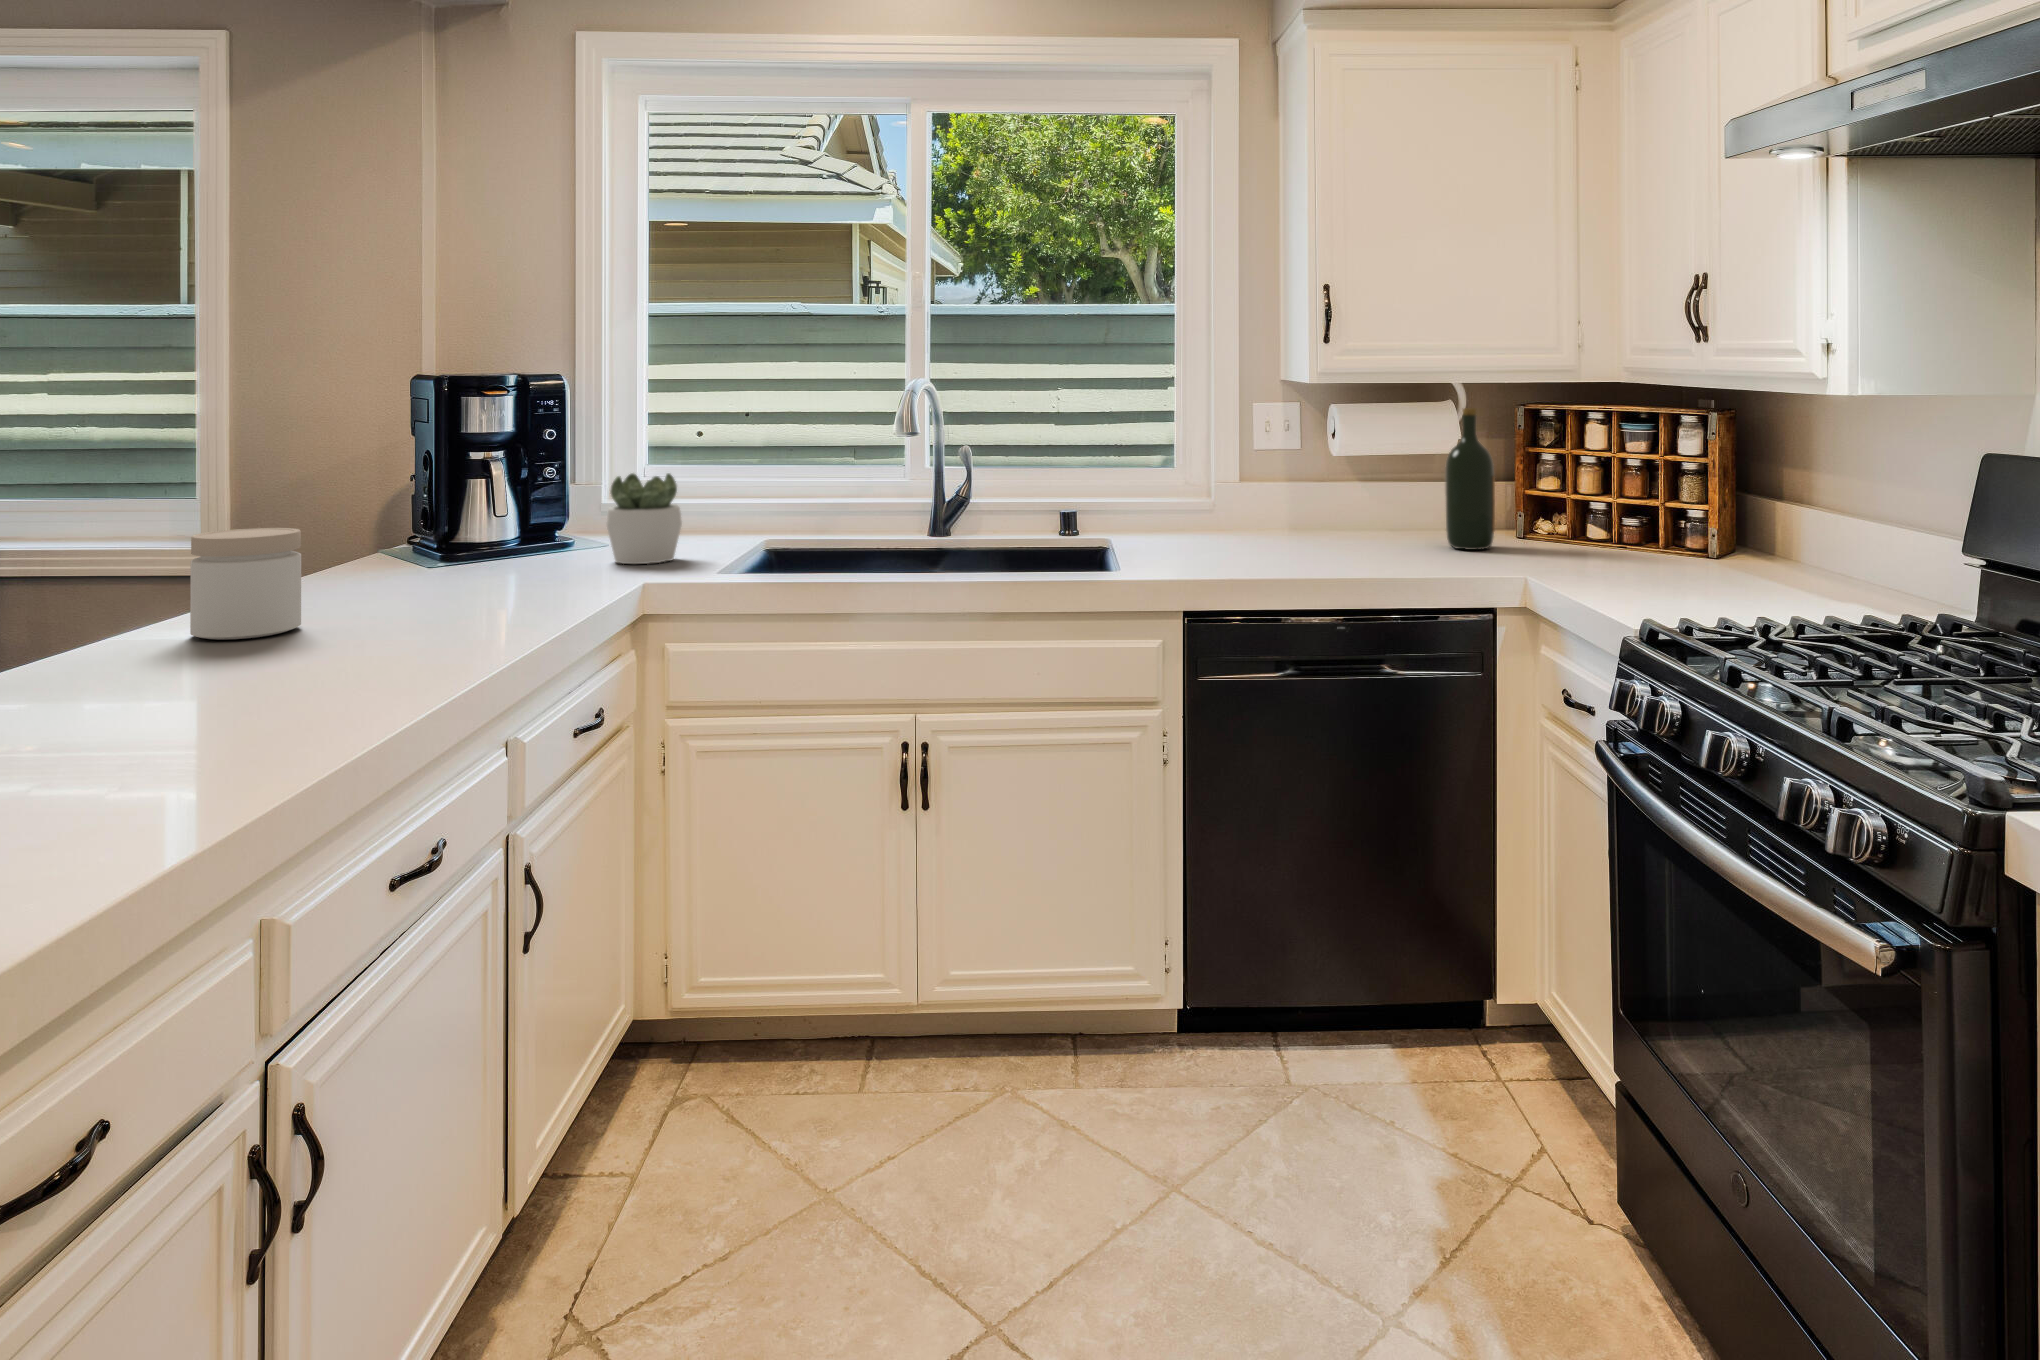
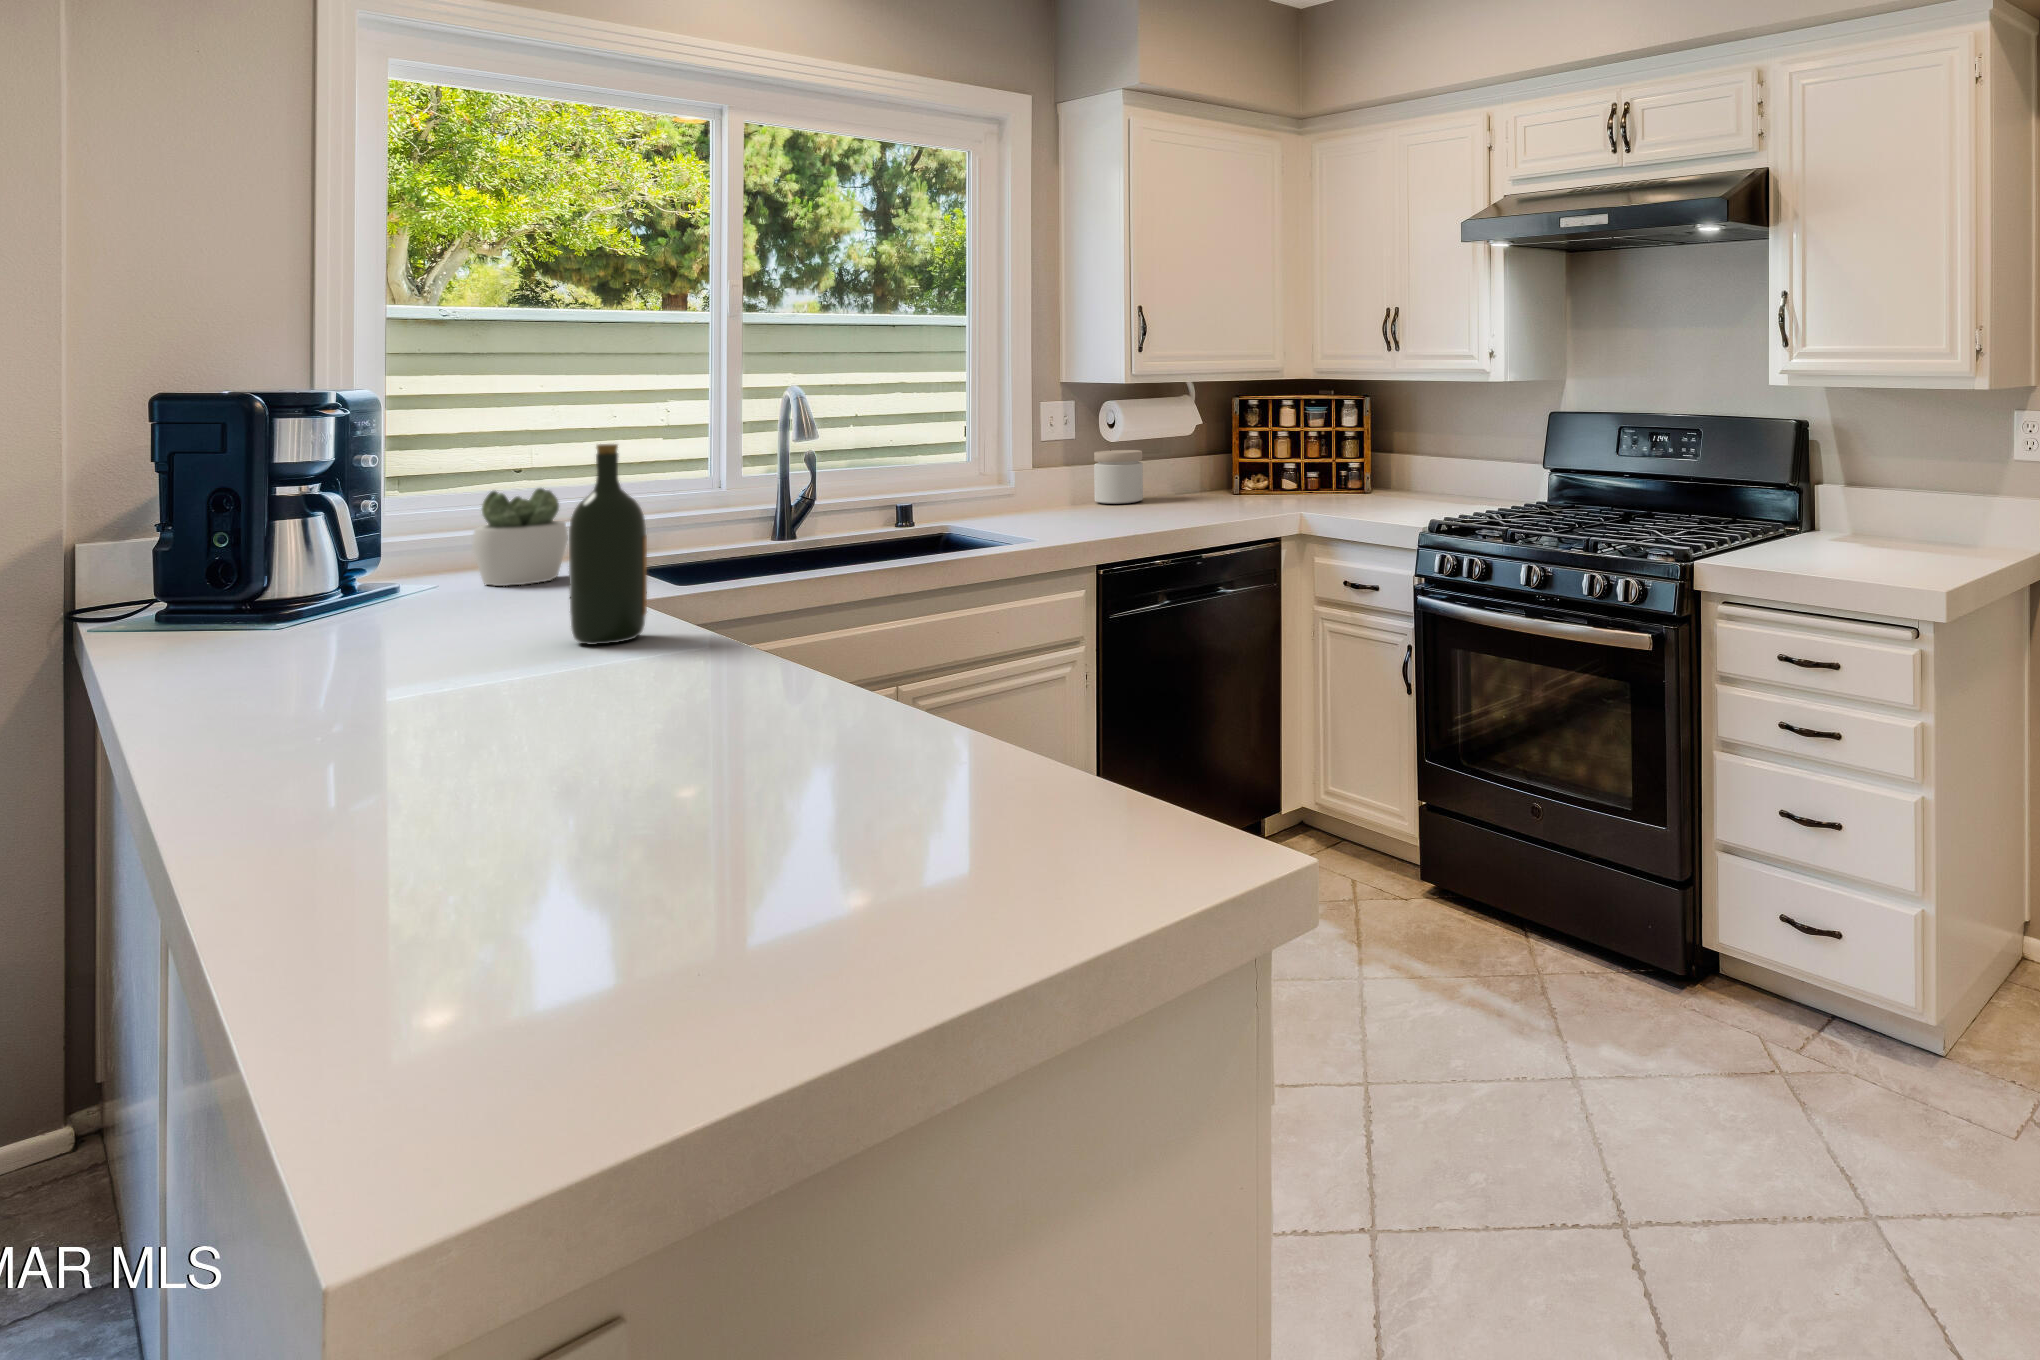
wine bottle: present [1445,408,1495,550] -> present [569,444,647,645]
jar: present [190,528,301,640] -> present [1094,450,1143,504]

